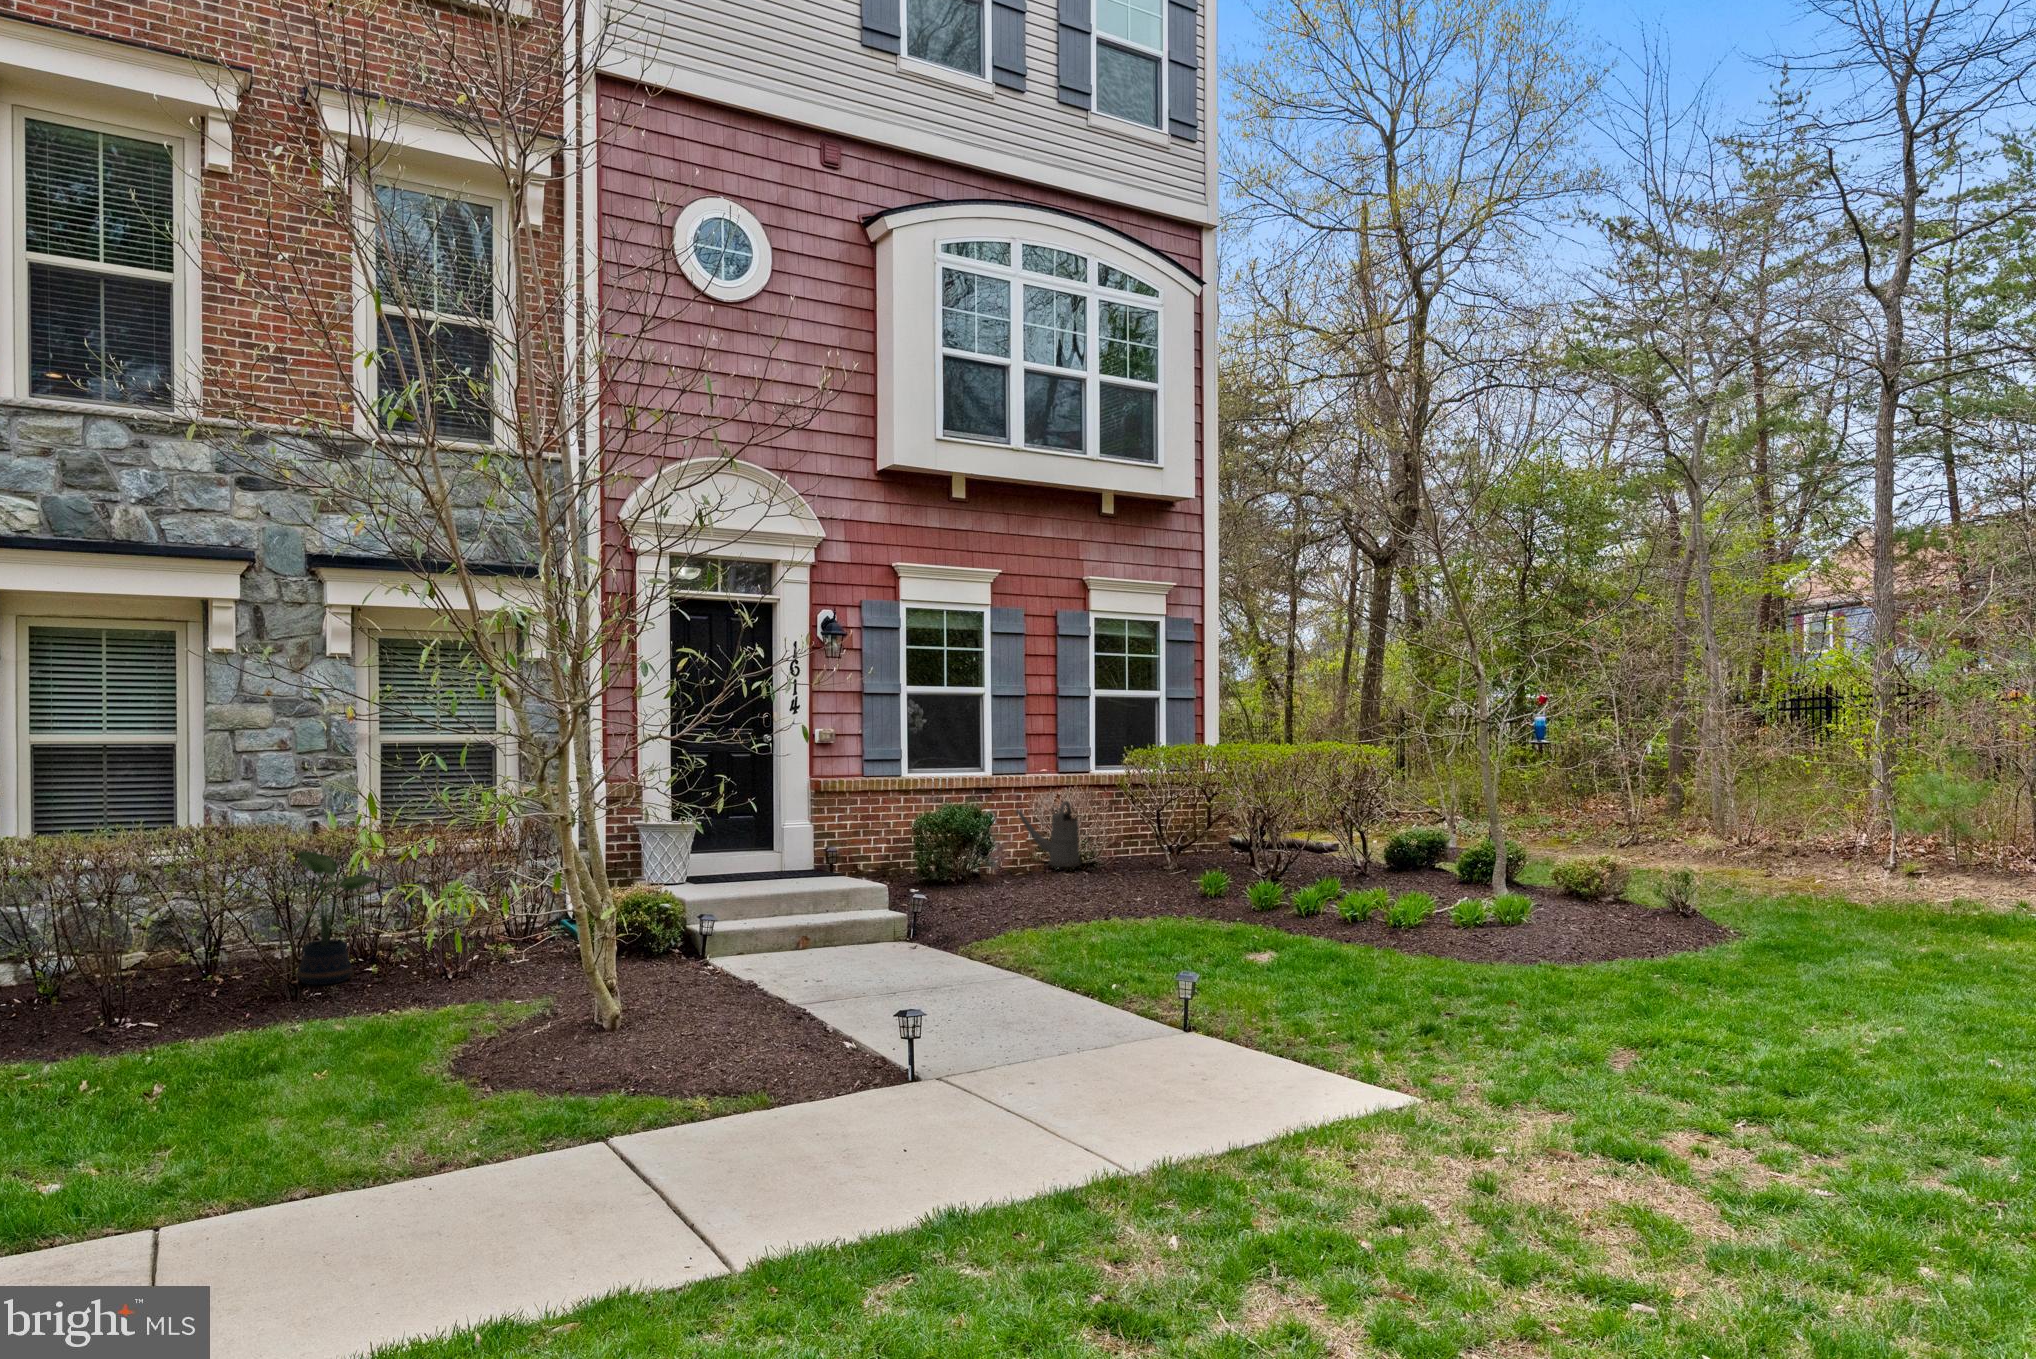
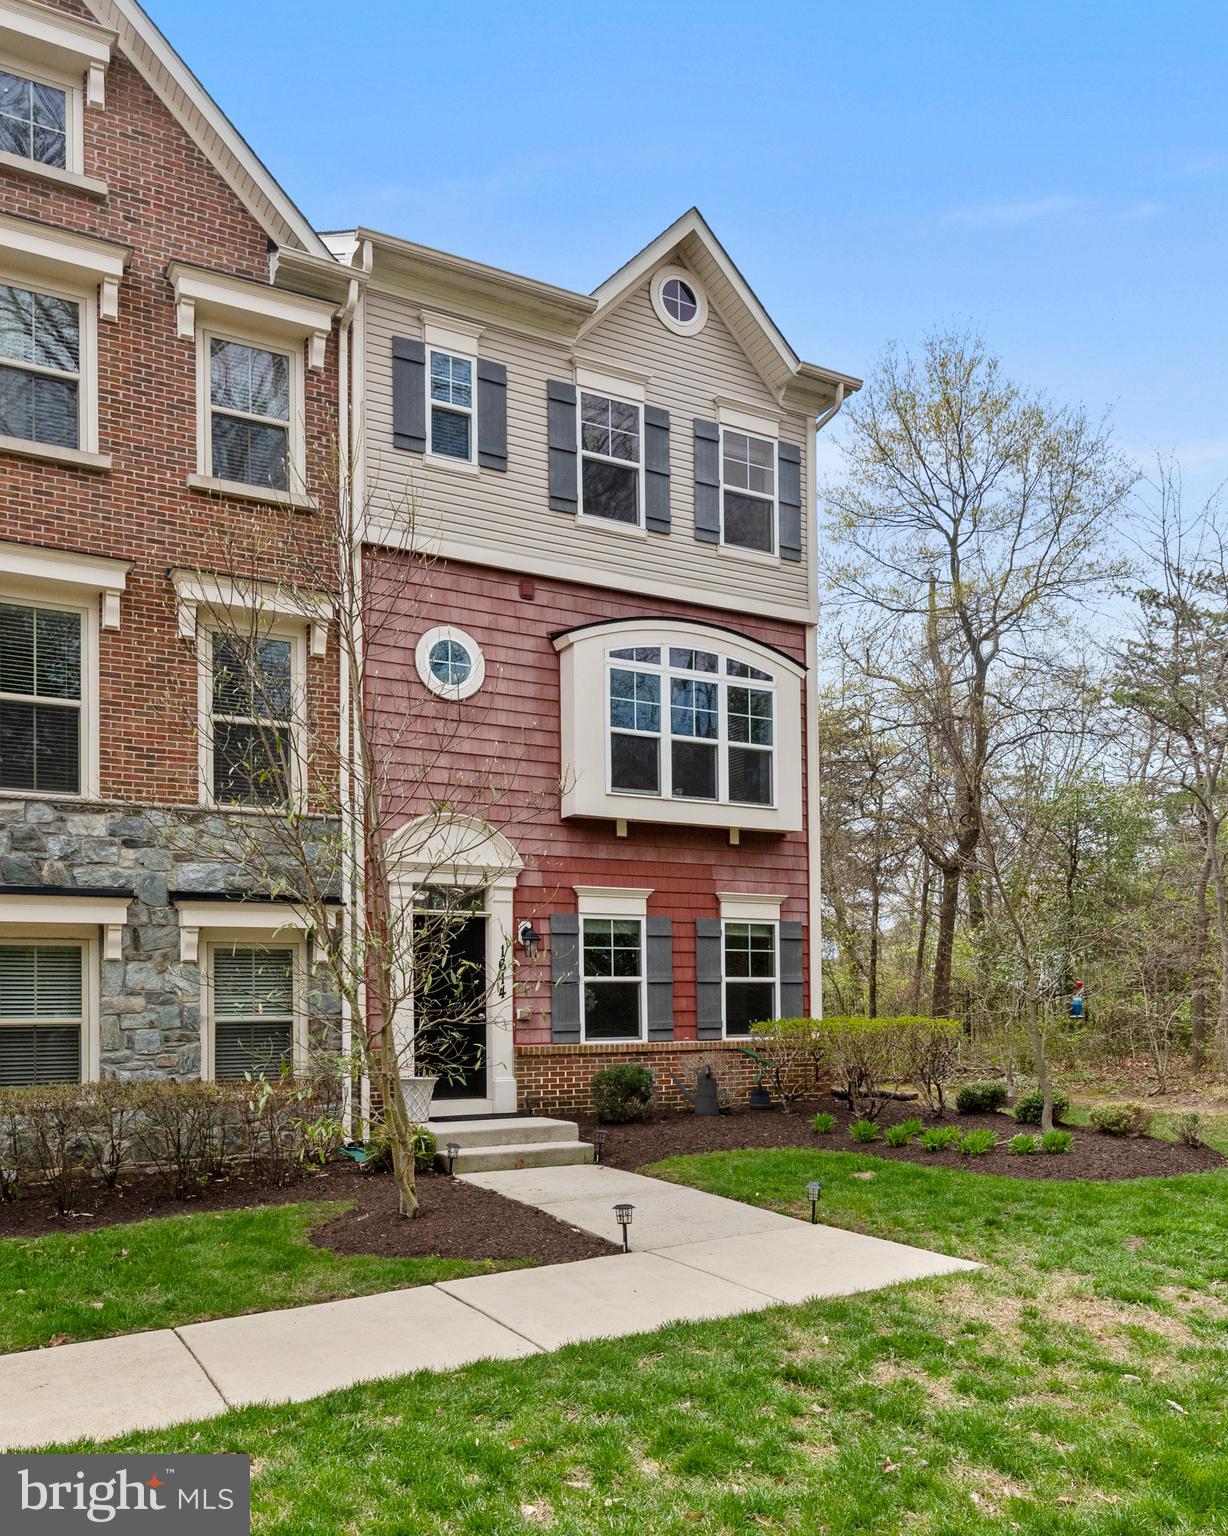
potted plant: present [292,851,382,985] -> present [737,1048,776,1110]

